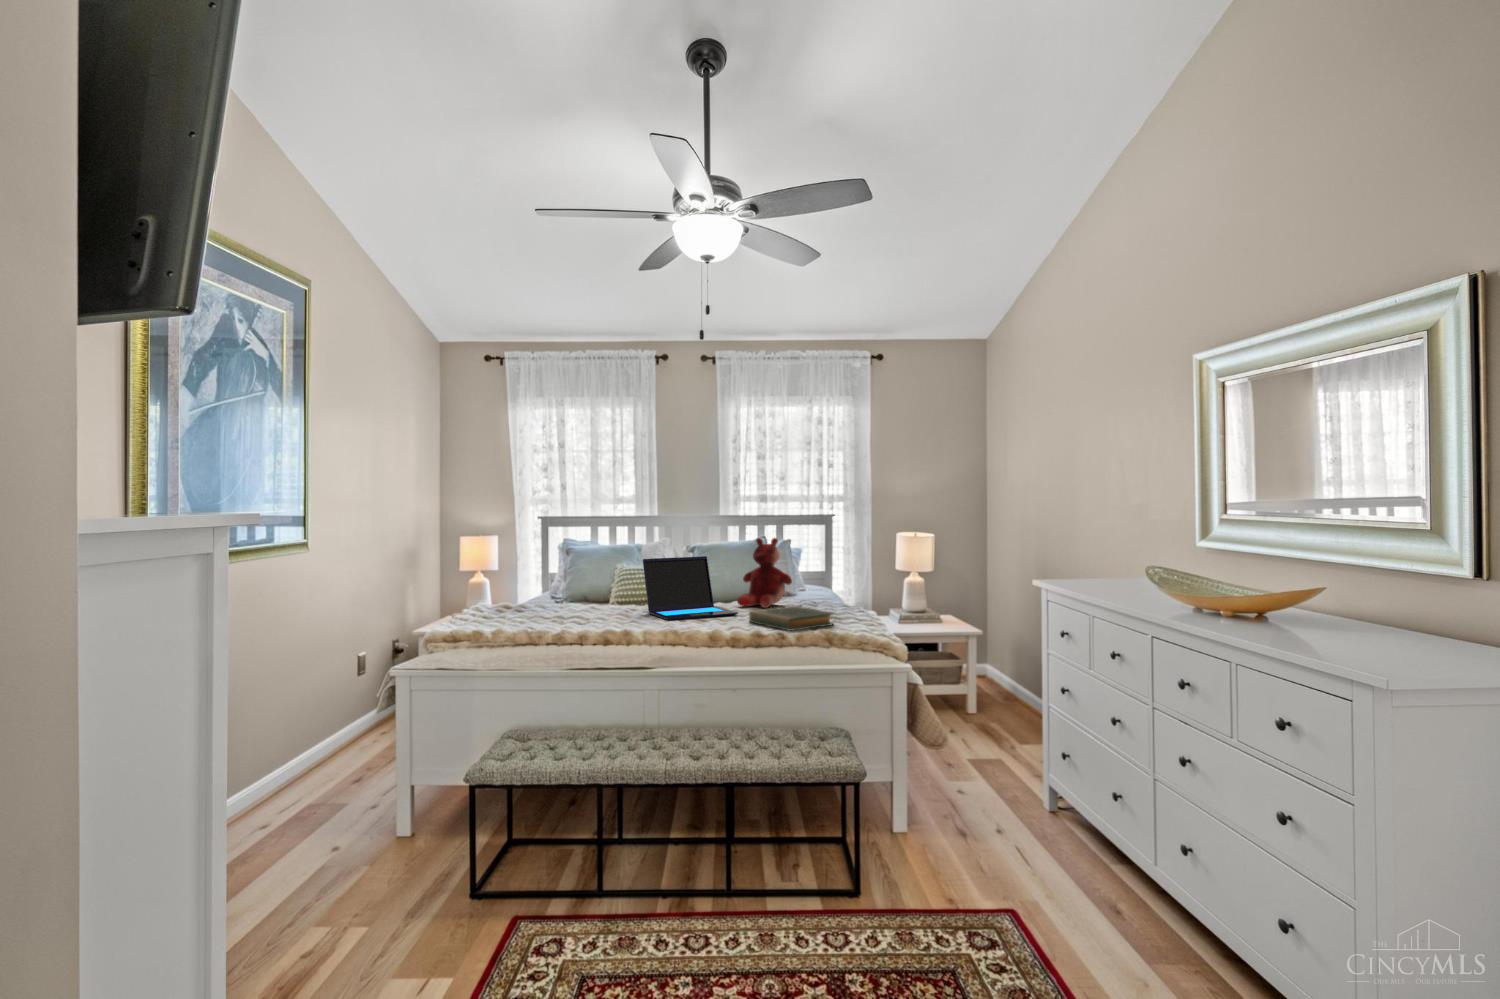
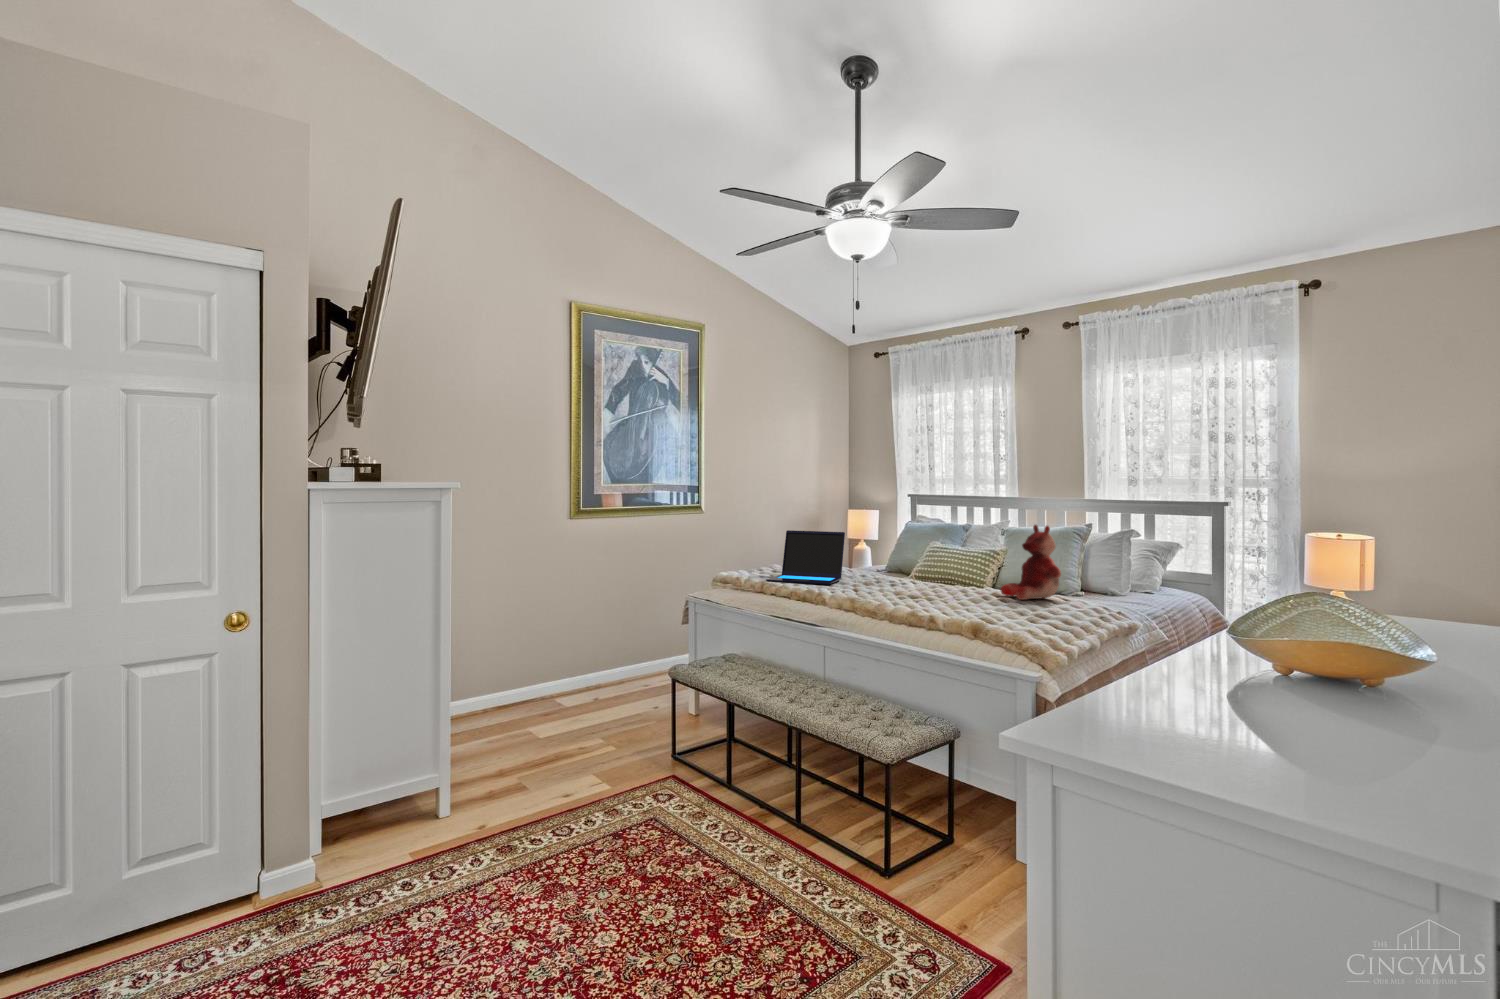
laptop: present [643,556,738,620] -> present [766,530,845,585]
hardback book: present [749,606,833,631] -> none [949,595,1018,620]

